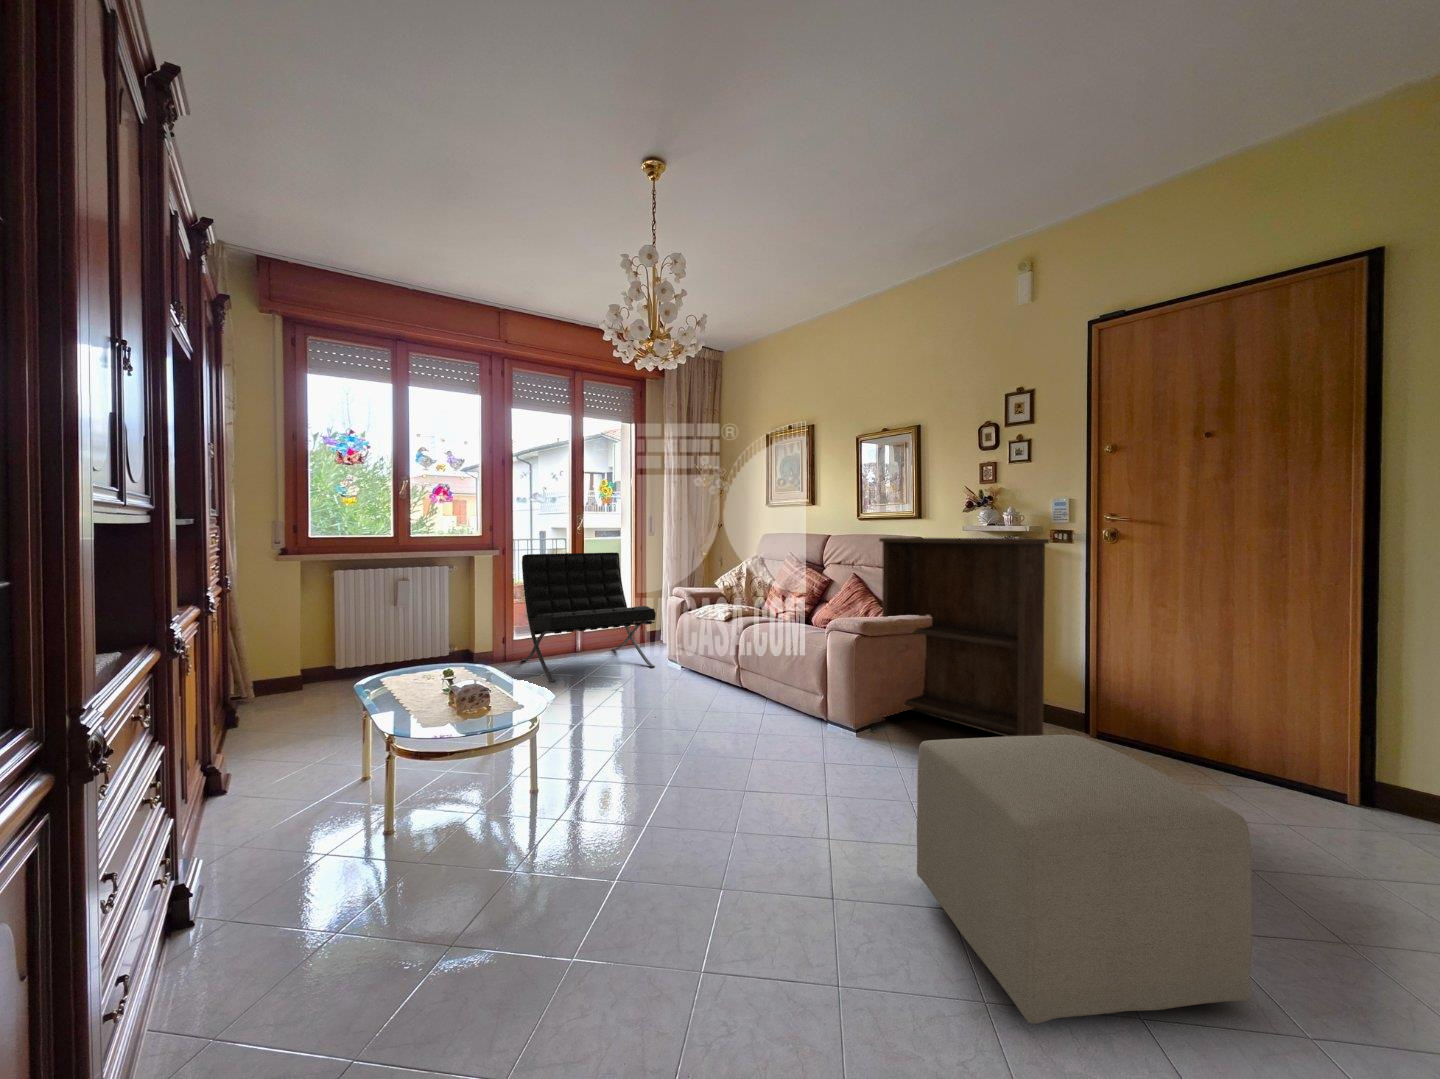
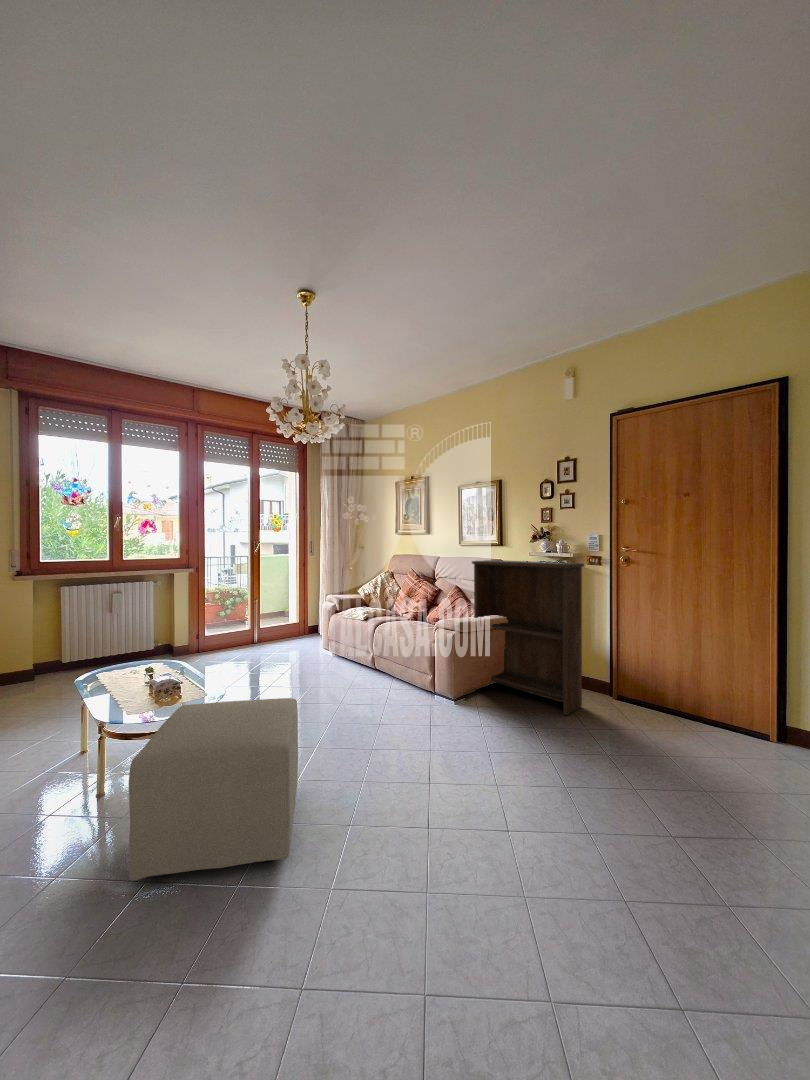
lounge chair: present [522,553,656,682] -> none [211,568,313,668]
ottoman: present [917,735,1252,1024] -> present [129,698,298,881]

